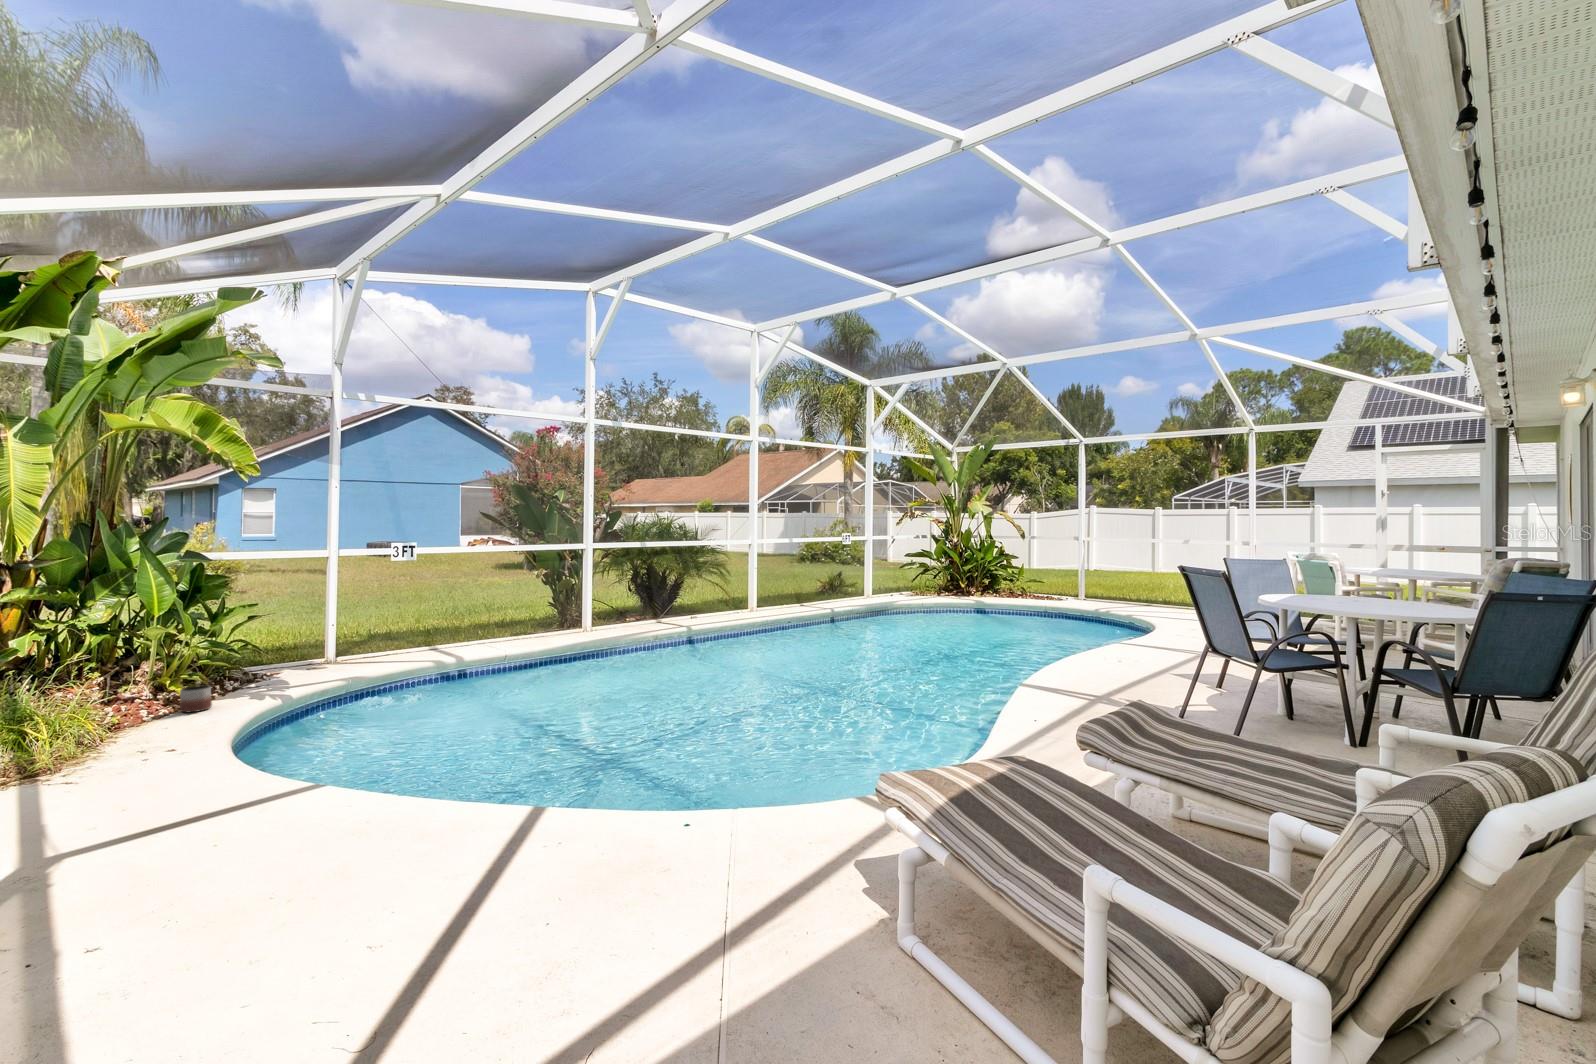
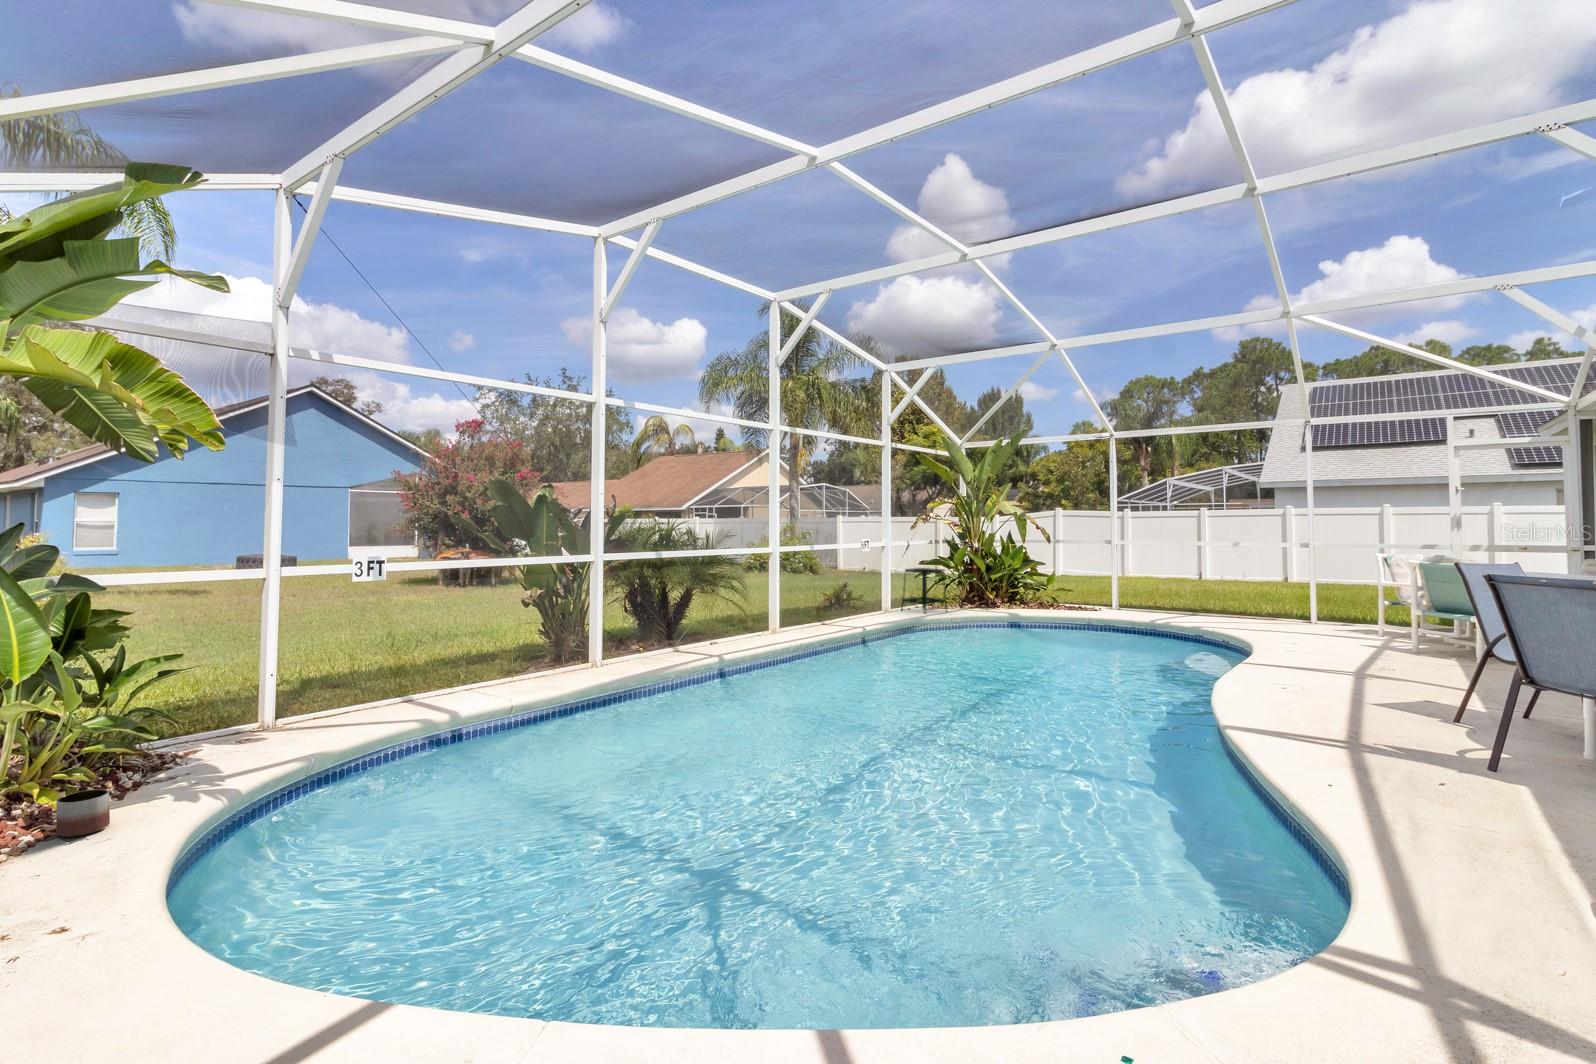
stool: none [886,559,928,599] -> present [902,568,947,613]

